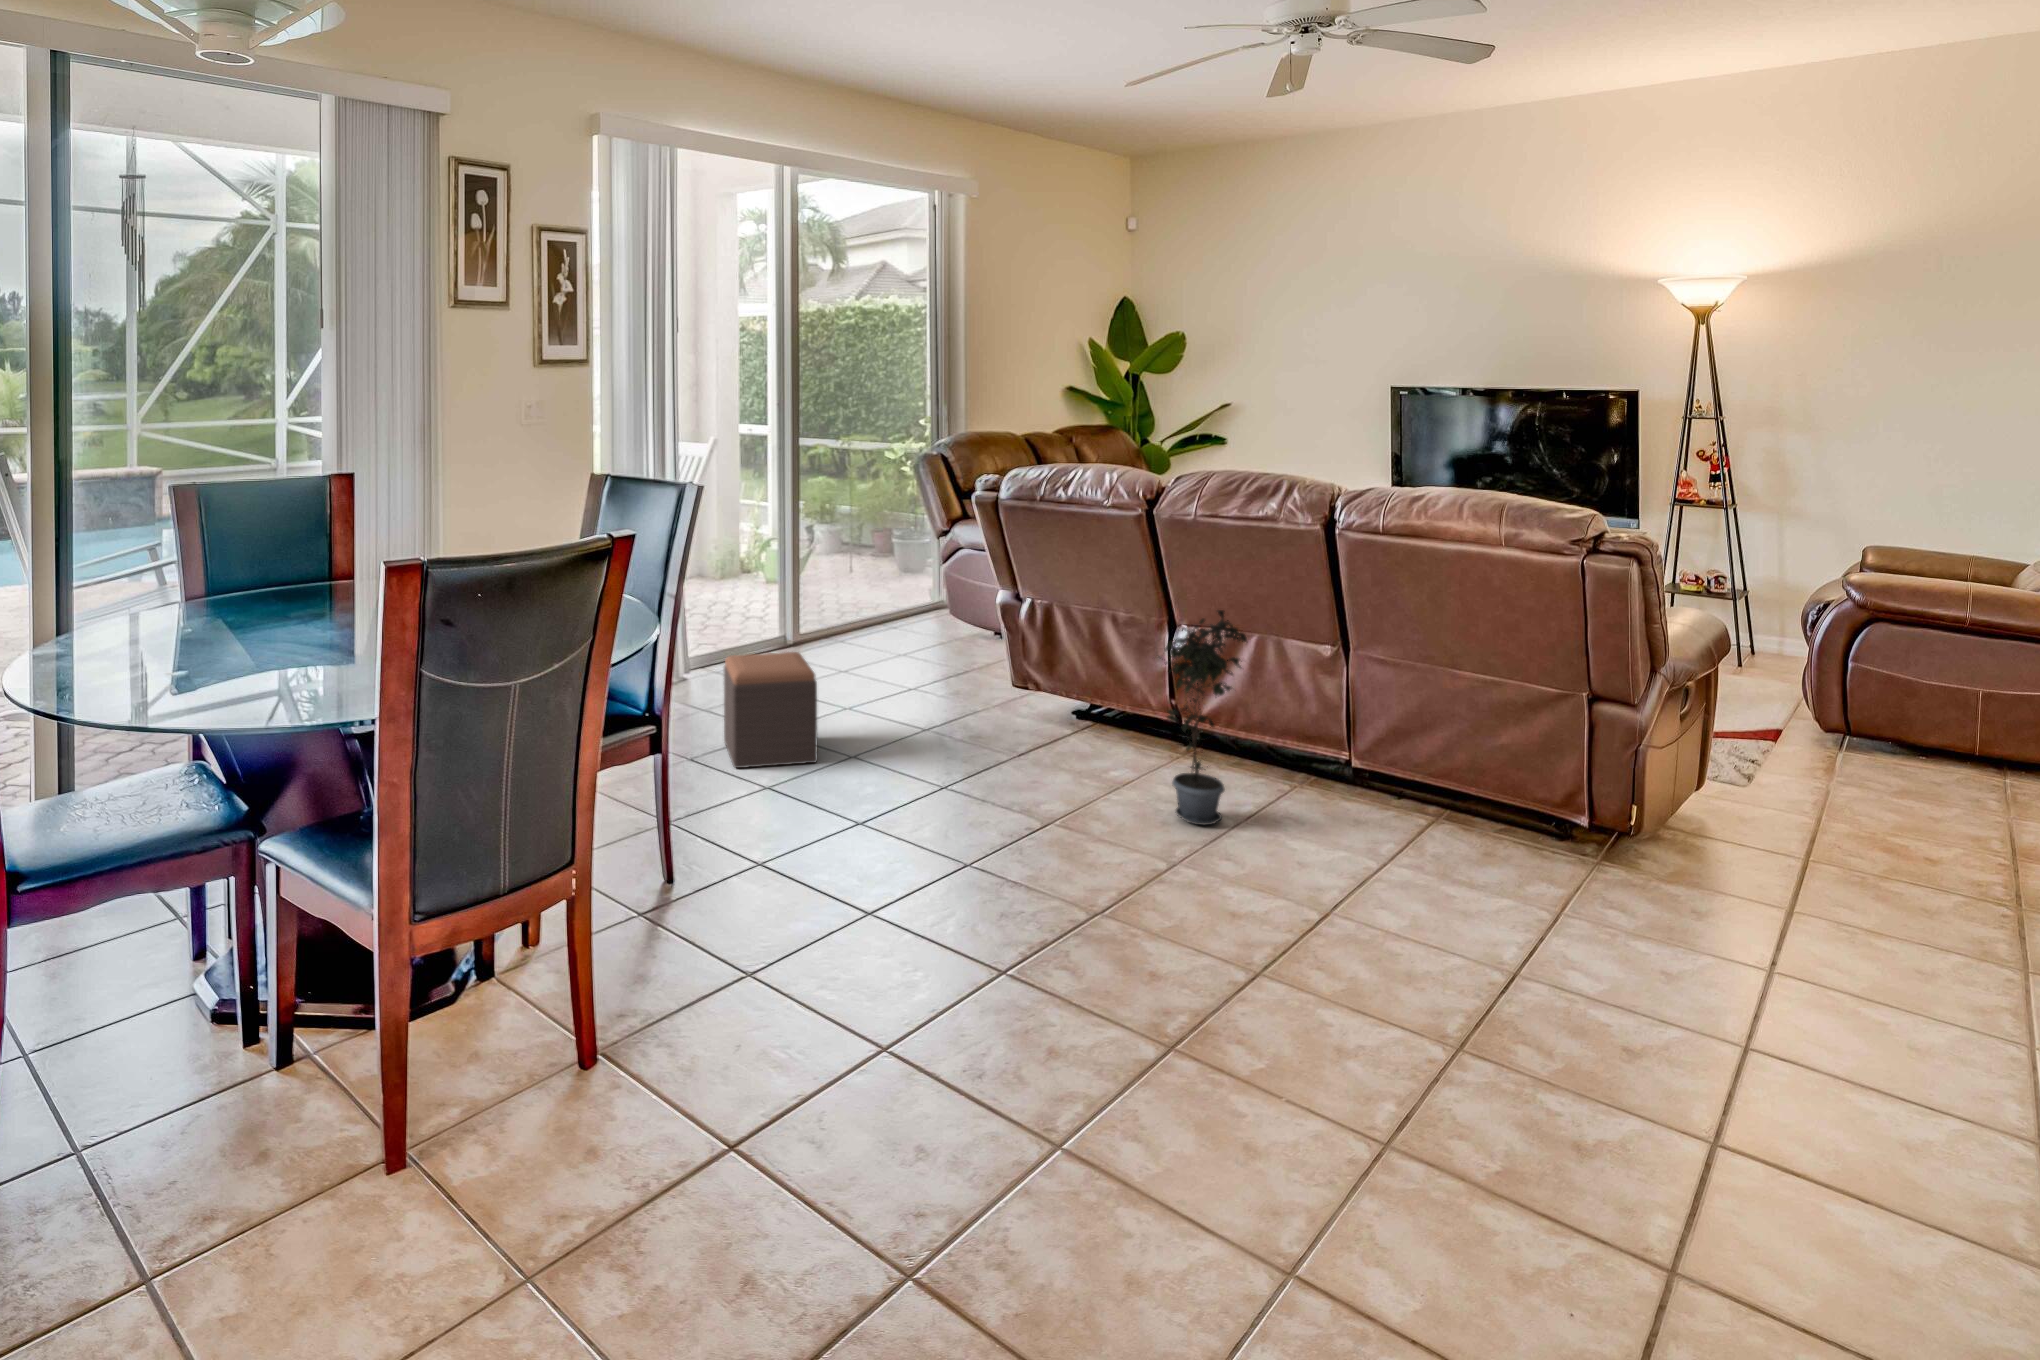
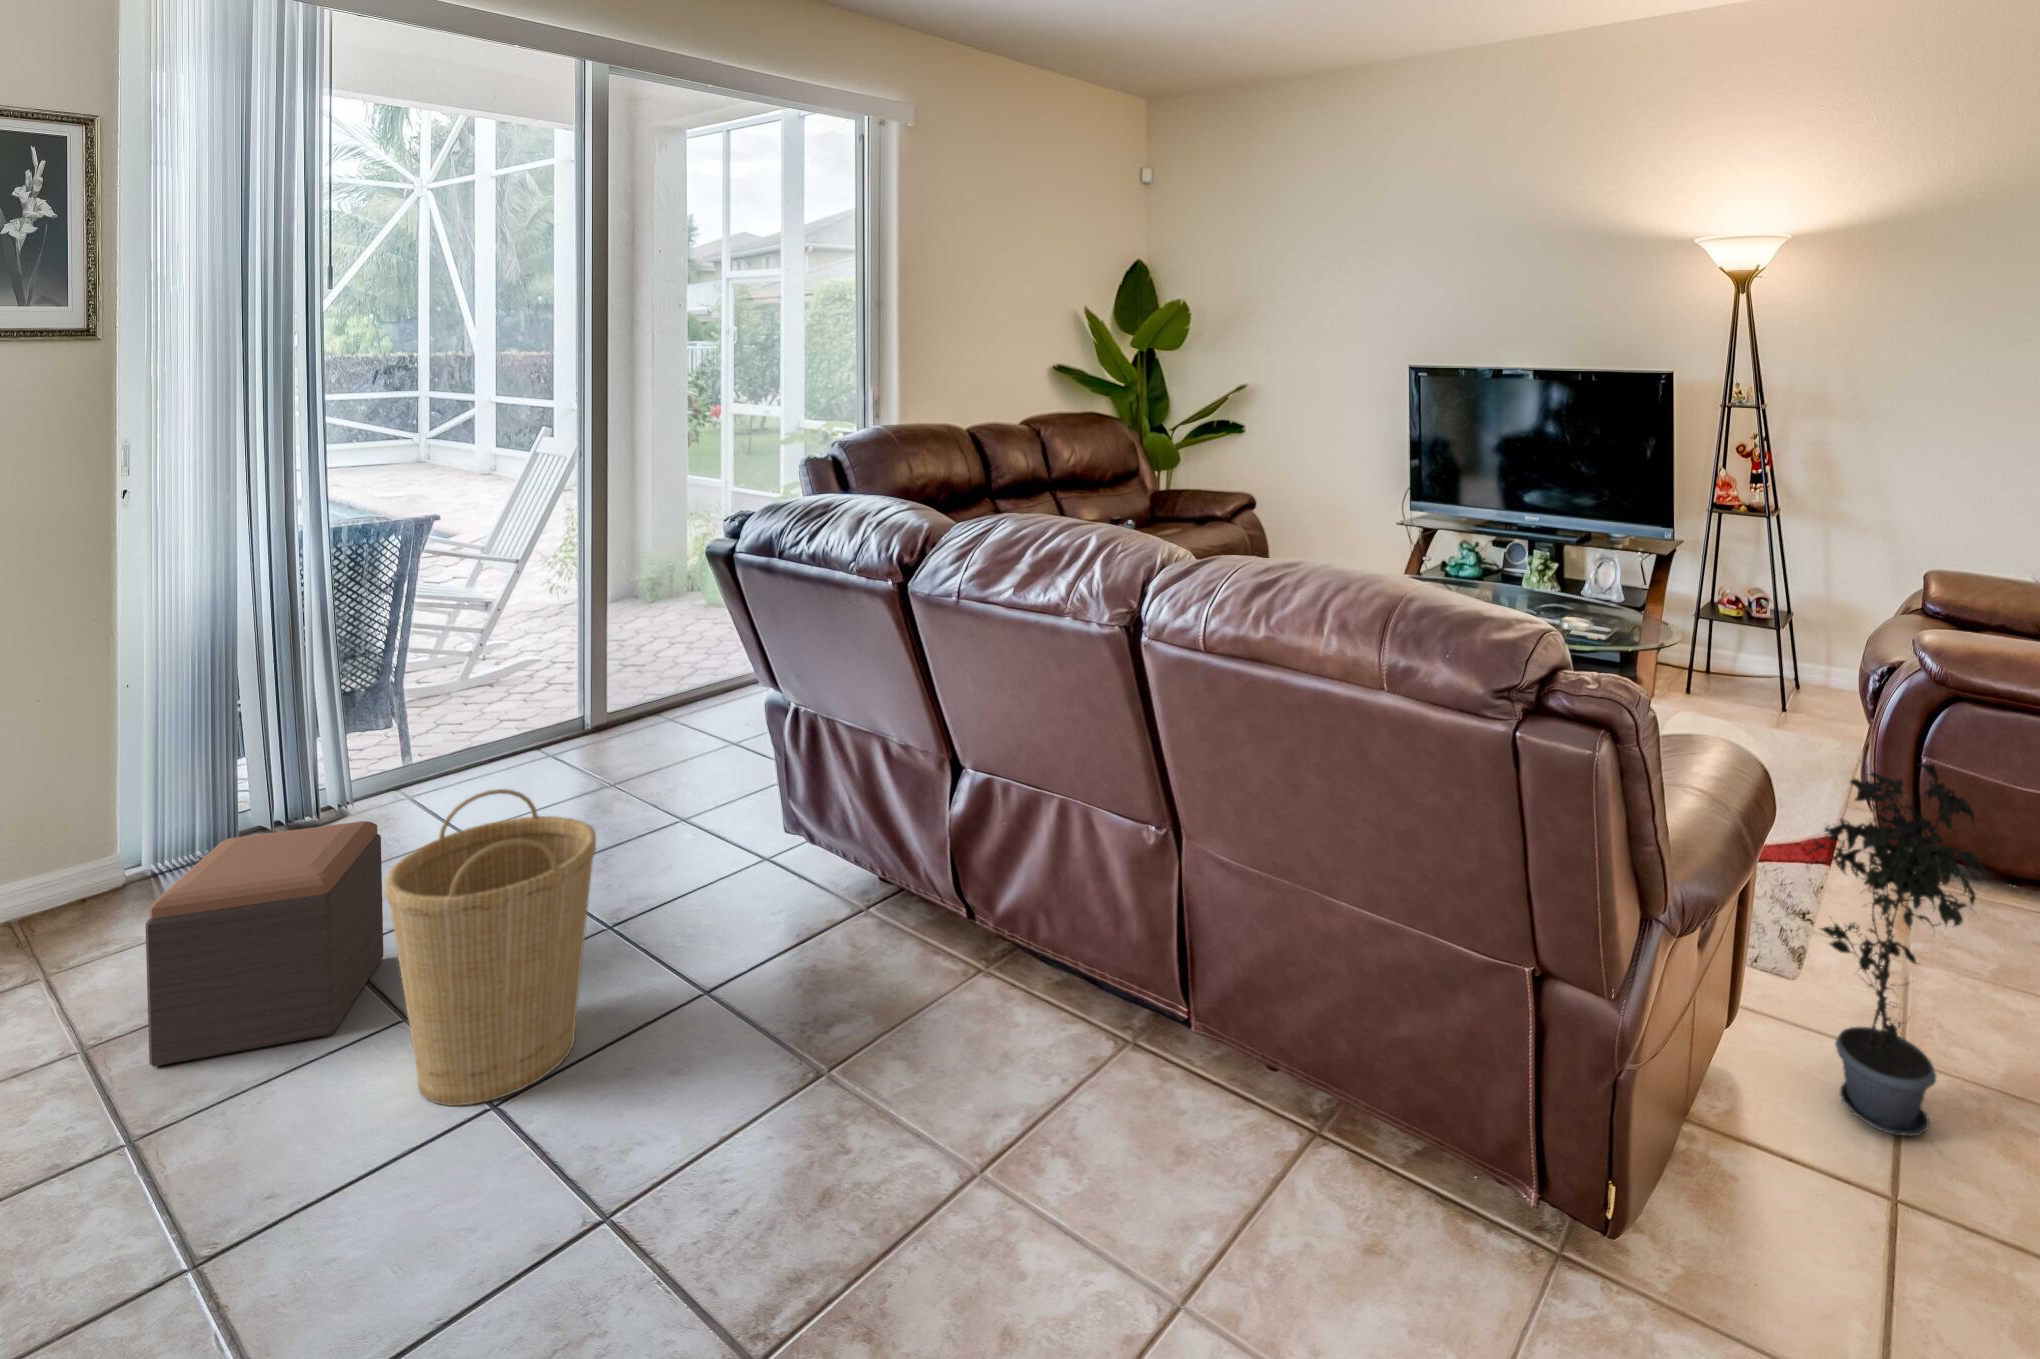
potted plant: present [1165,610,1247,825] -> present [1808,764,1986,1136]
basket: none [873,625,976,789] -> present [385,789,596,1106]

